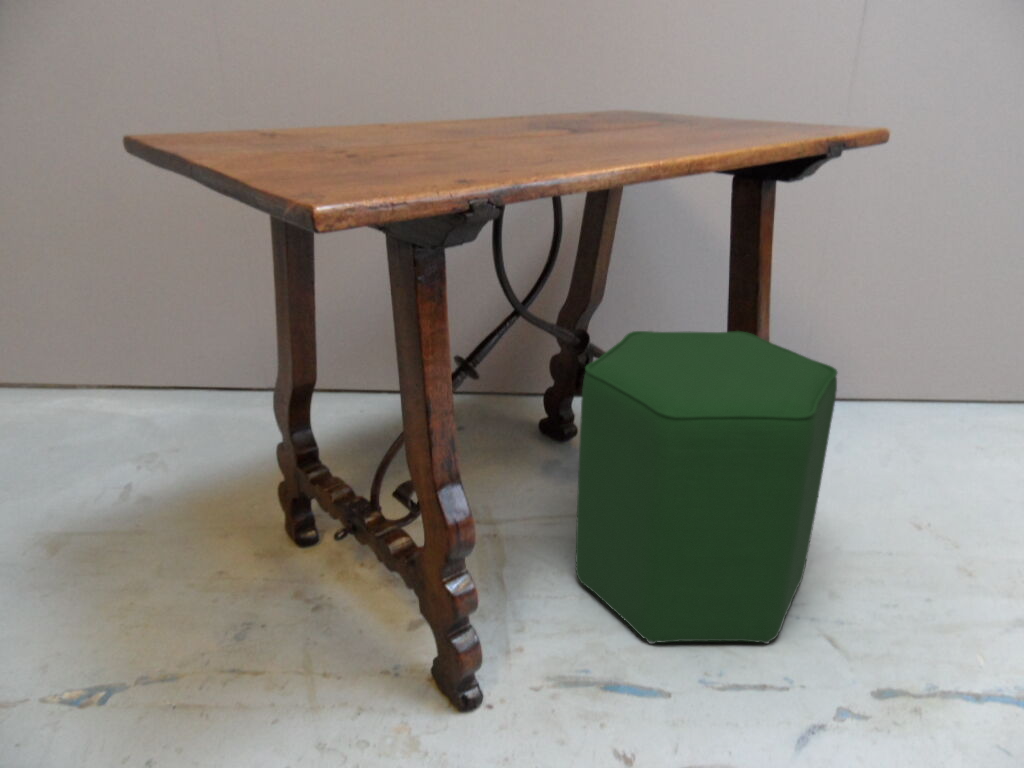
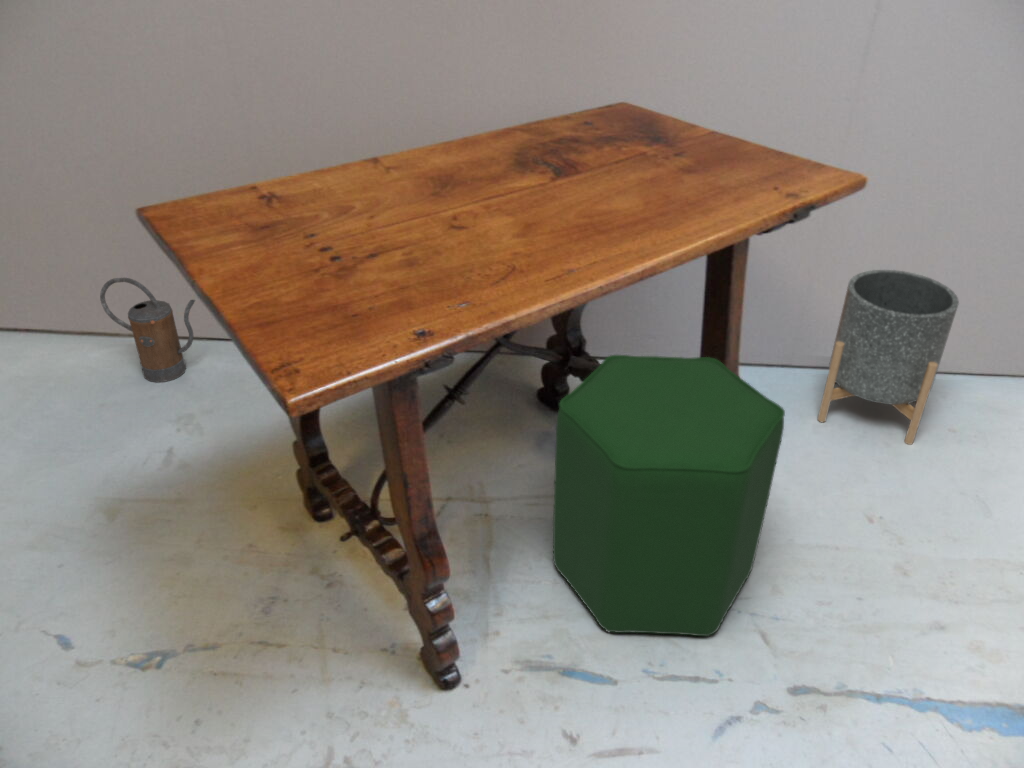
planter: none [838,280,978,460] -> present [818,270,959,445]
watering can: none [44,304,153,425] -> present [100,278,195,382]

